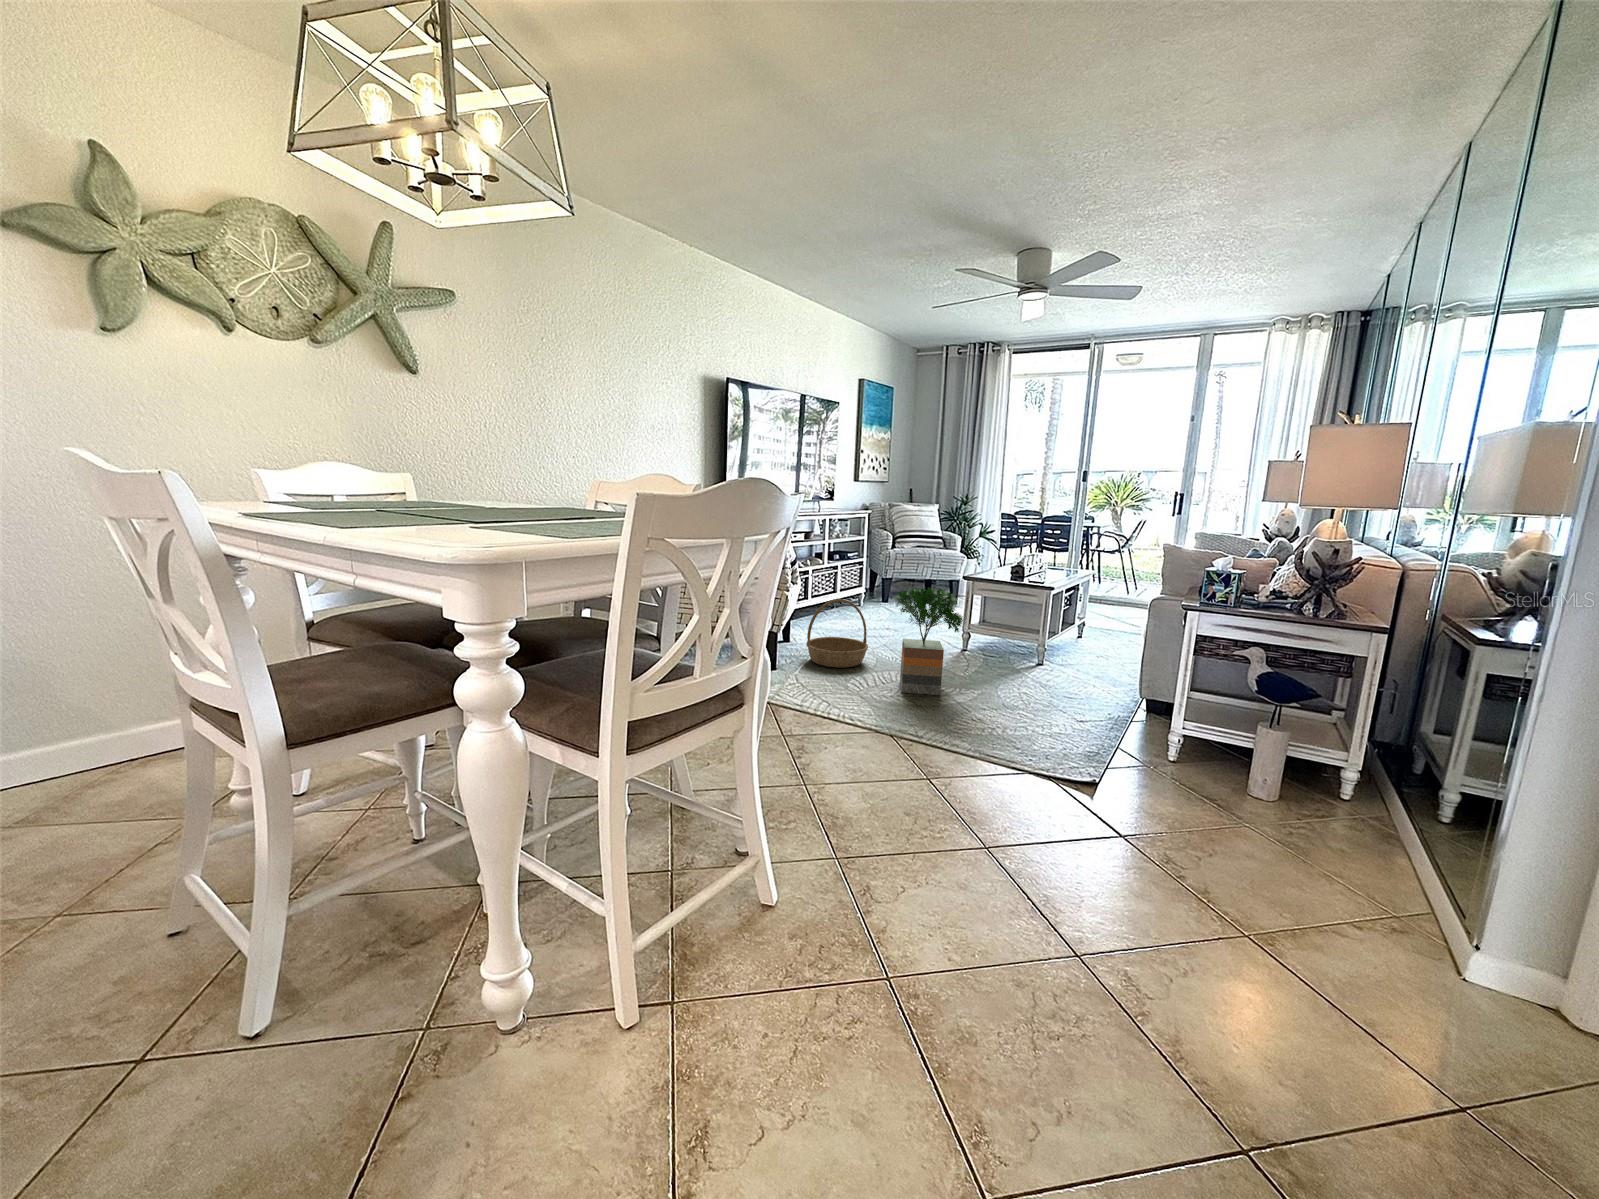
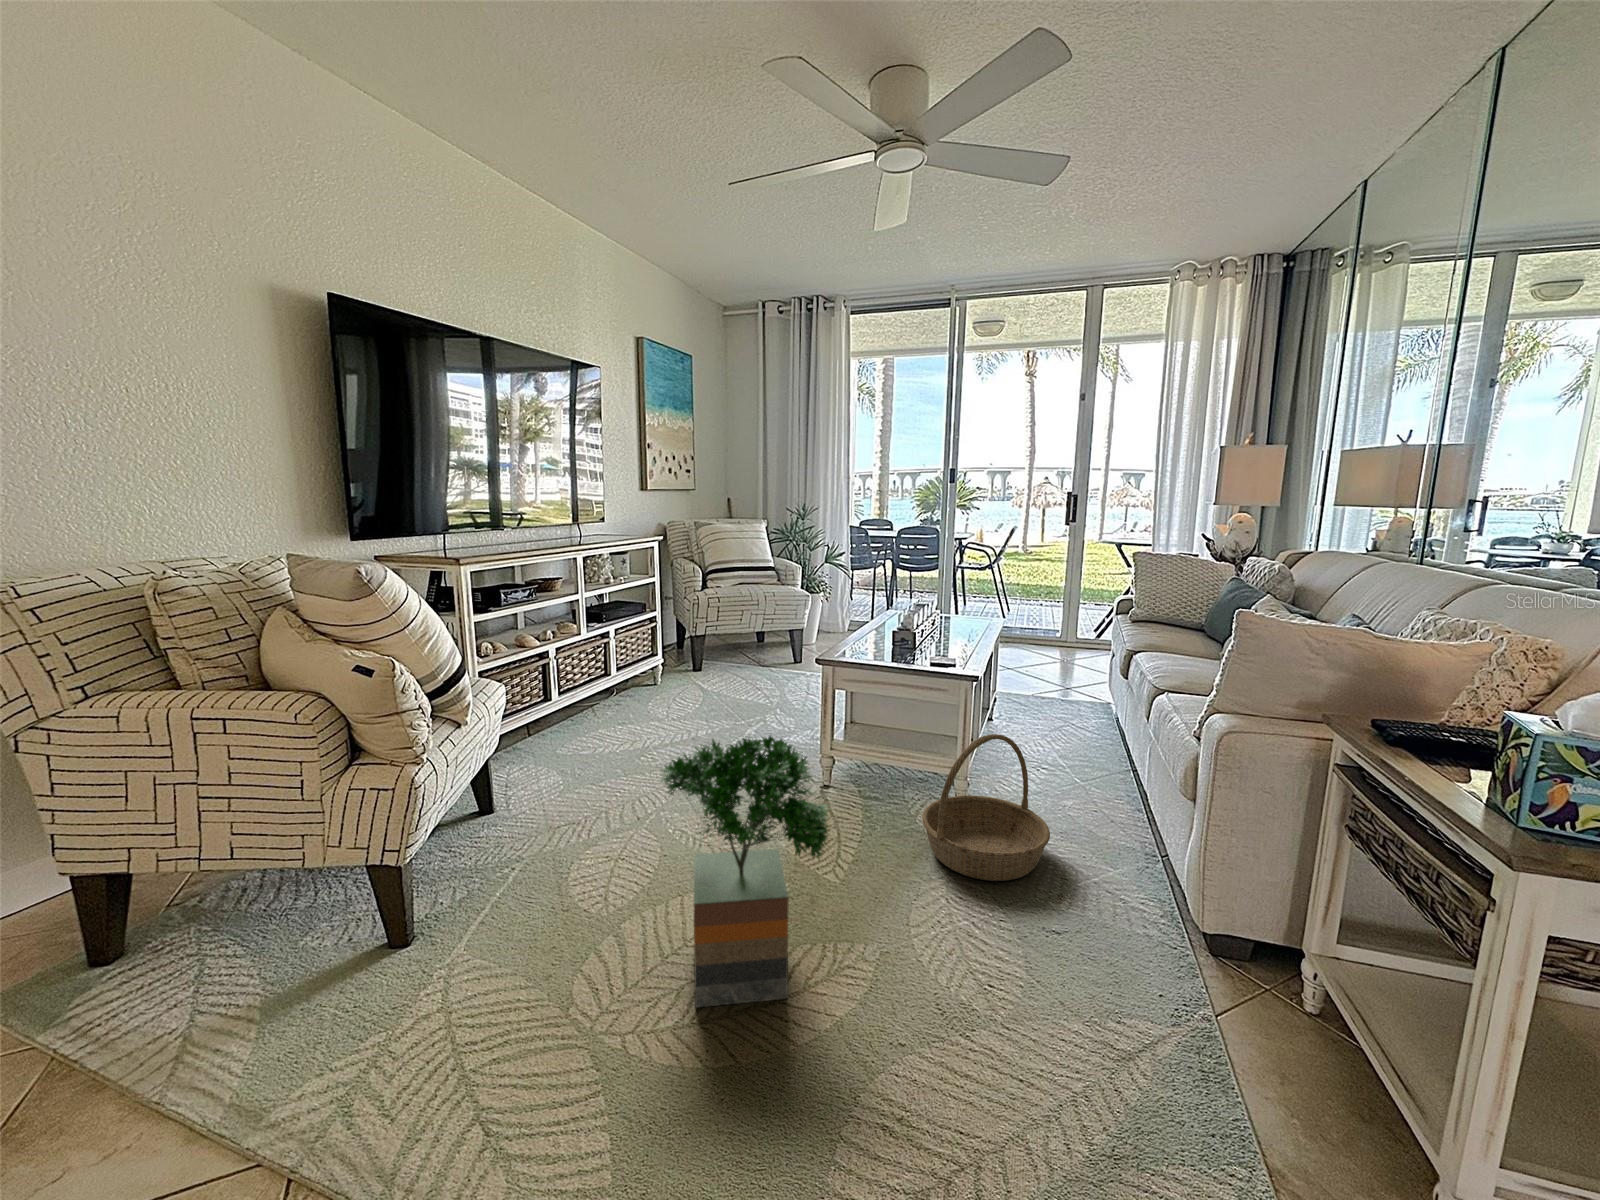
basket: present [806,599,868,668] -> present [922,734,1050,881]

